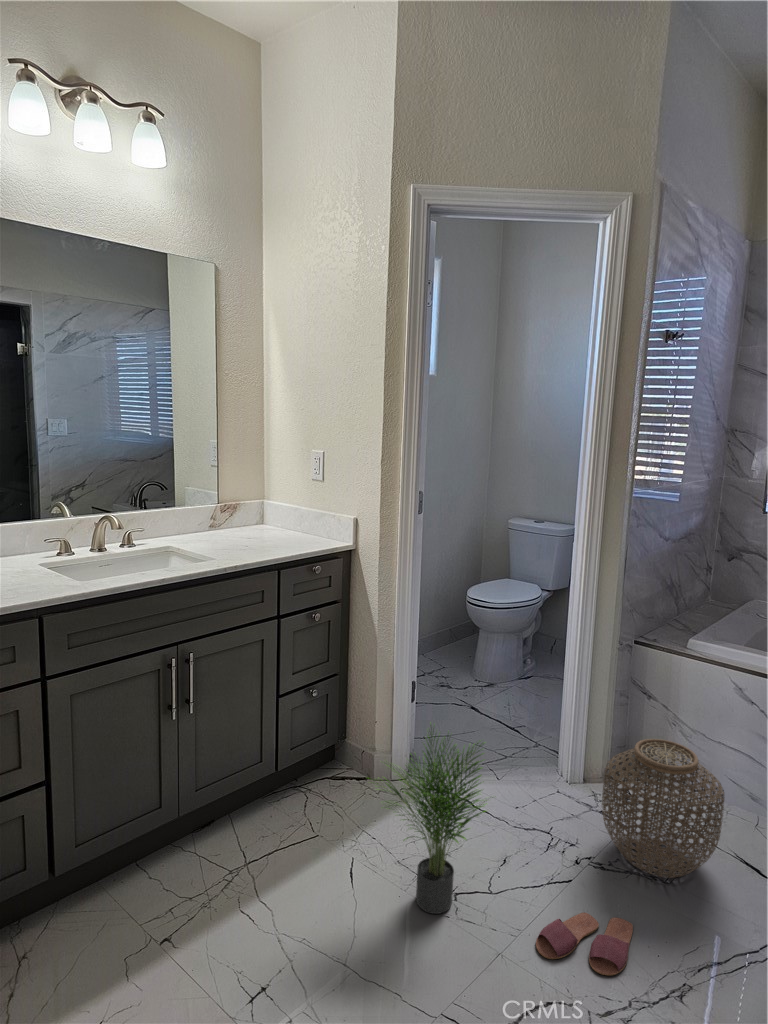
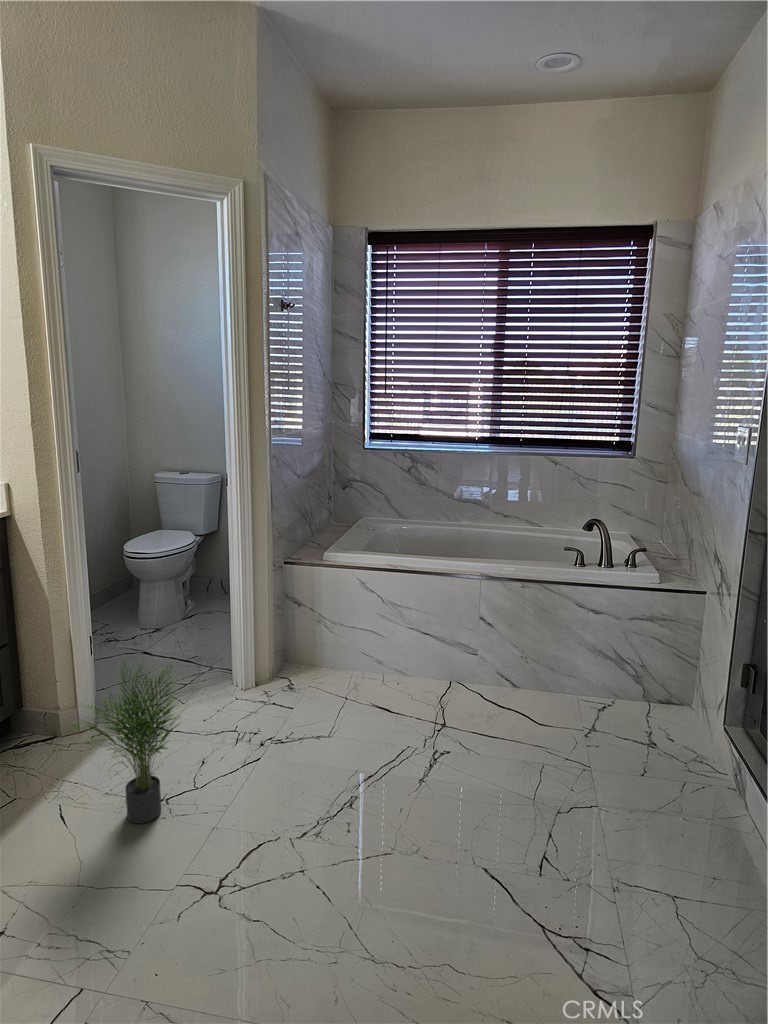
woven basket: present [602,739,724,878] -> none [274,632,362,736]
slippers: present [536,912,633,976] -> none [238,773,310,820]

